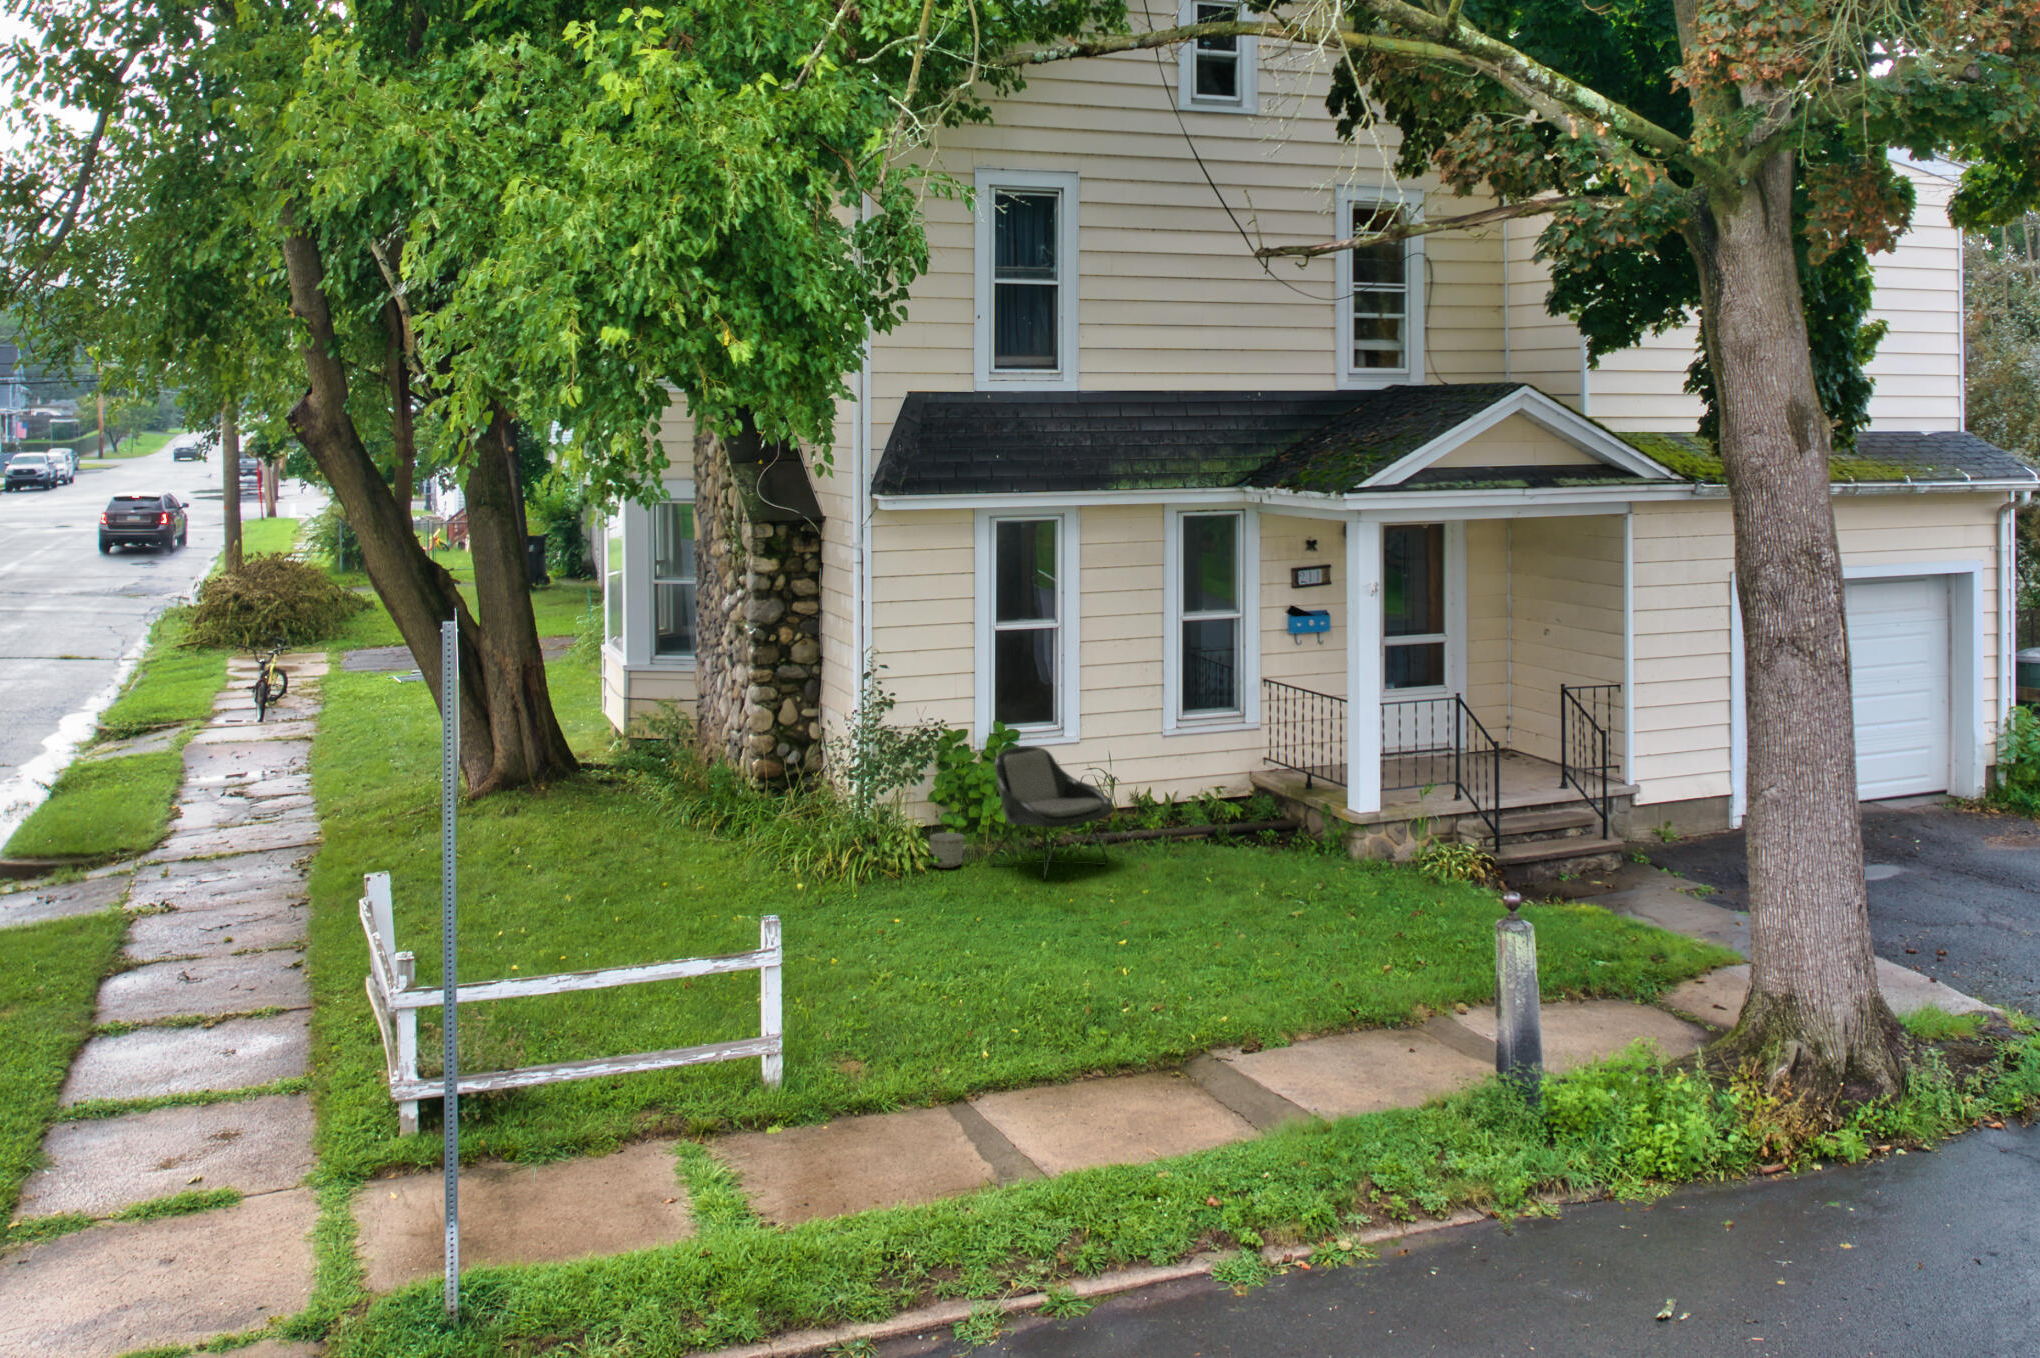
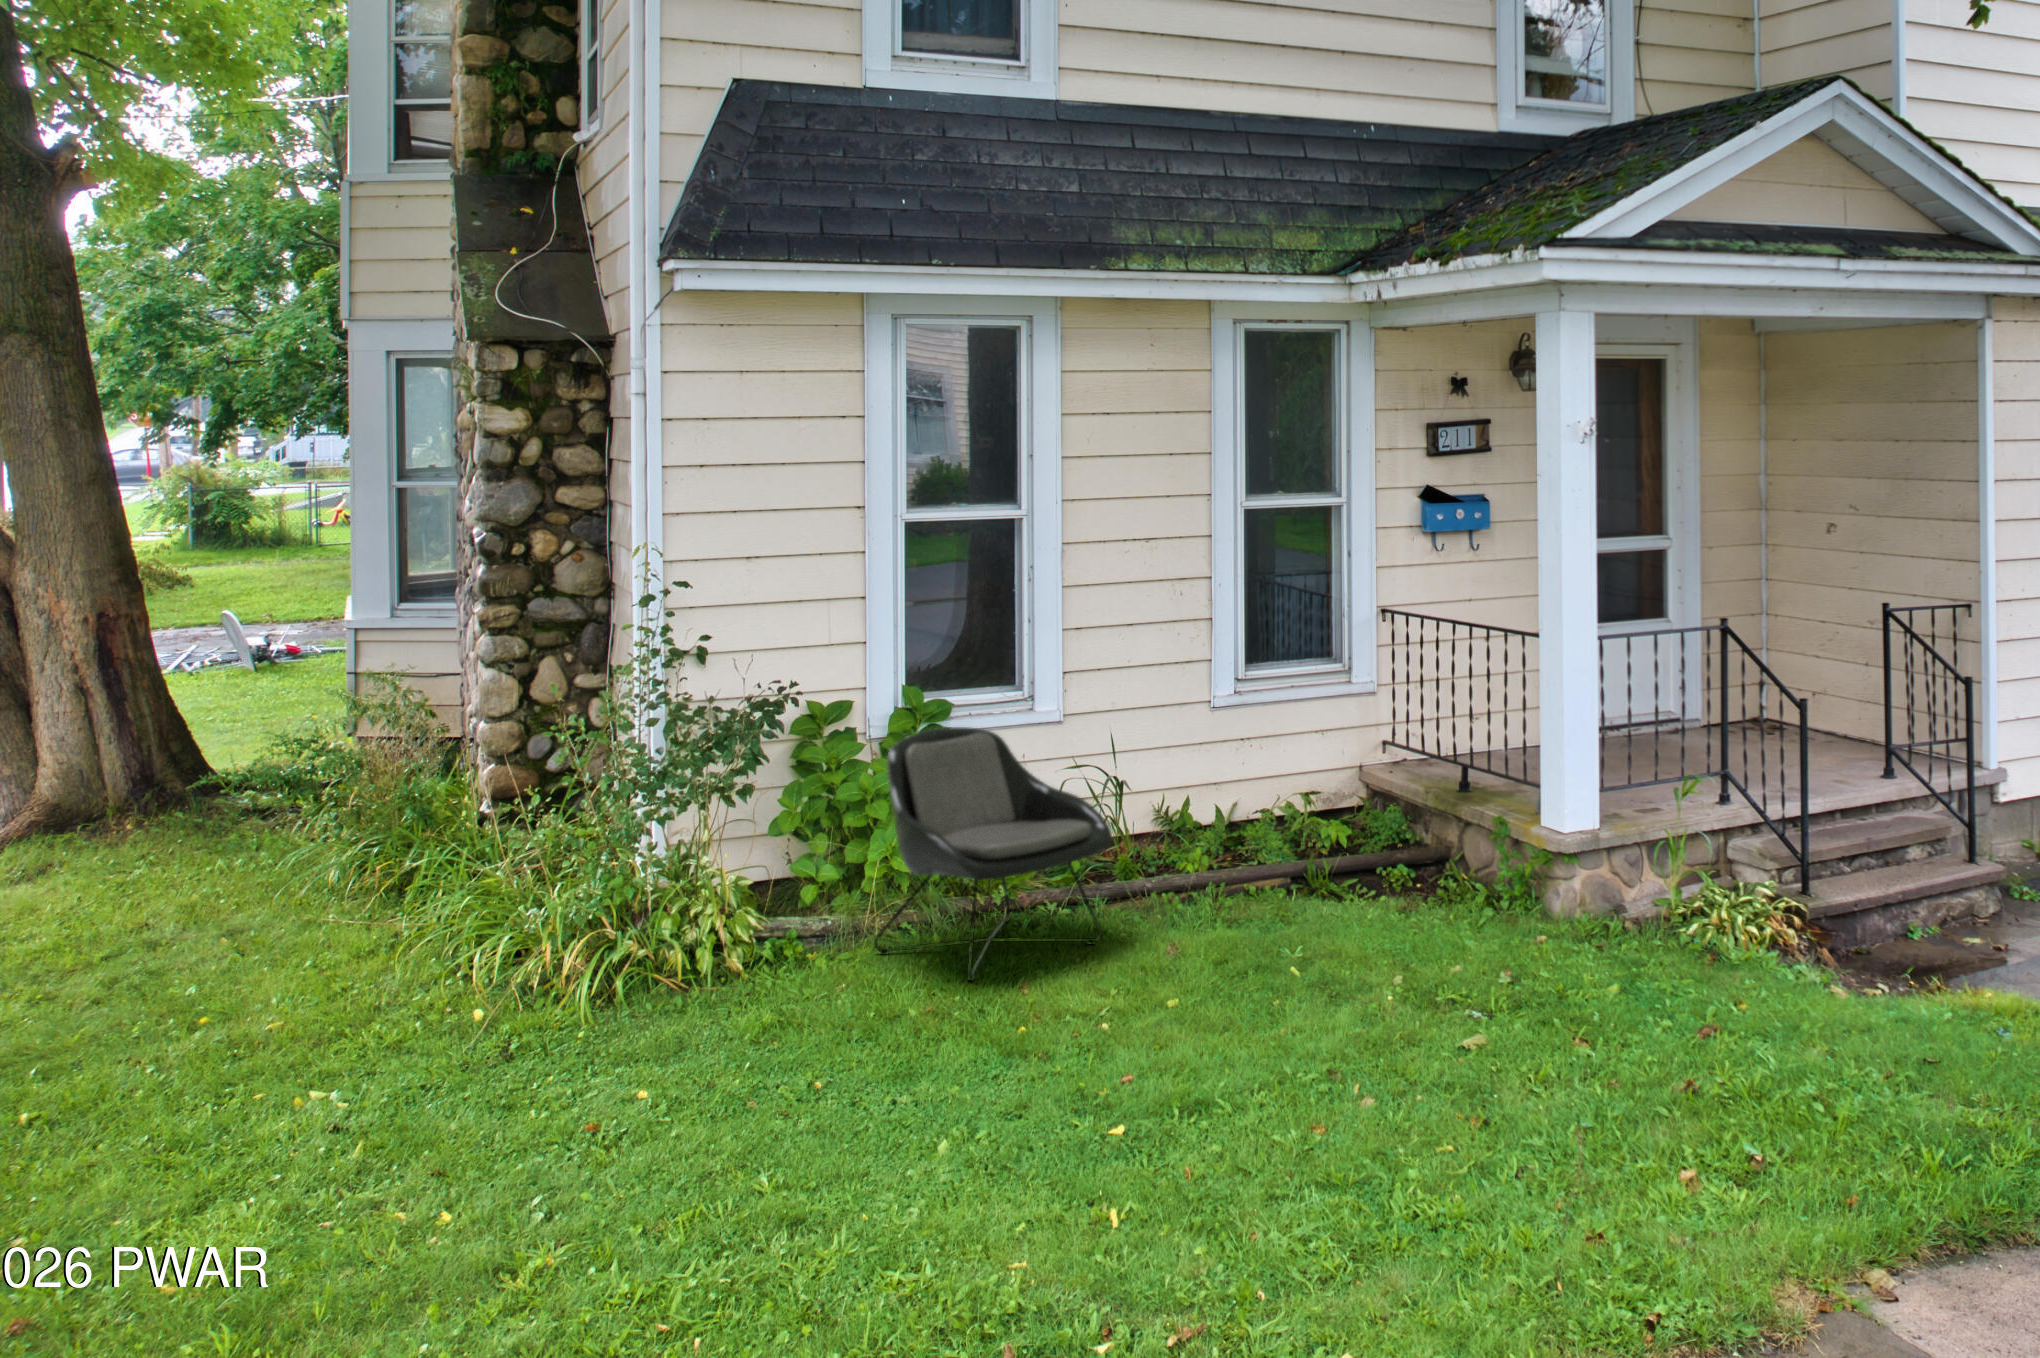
planter: present [930,833,964,868] -> none [759,893,828,962]

